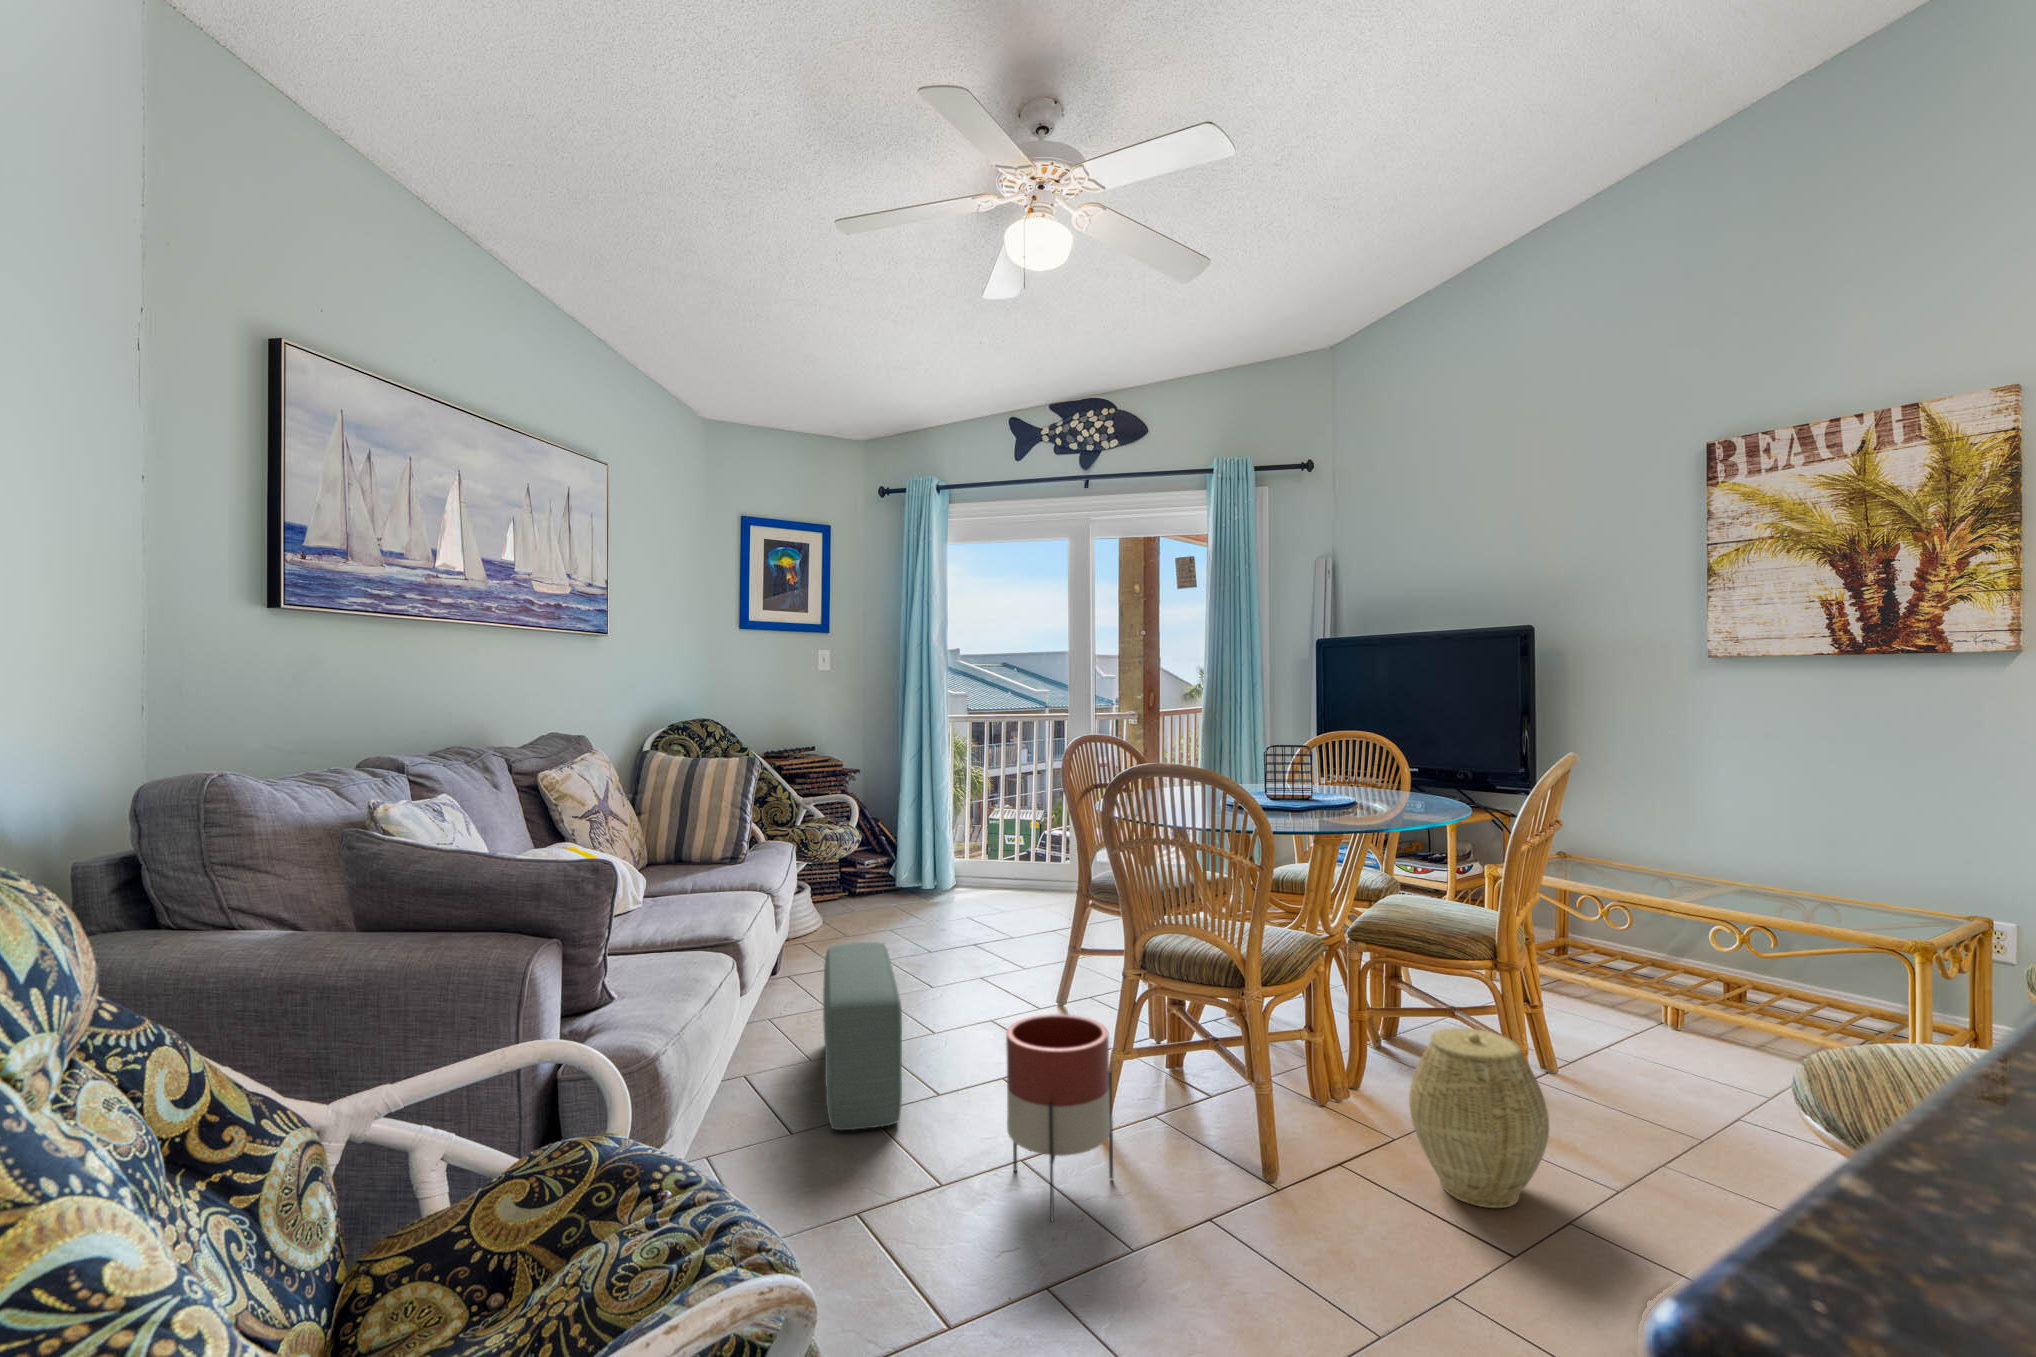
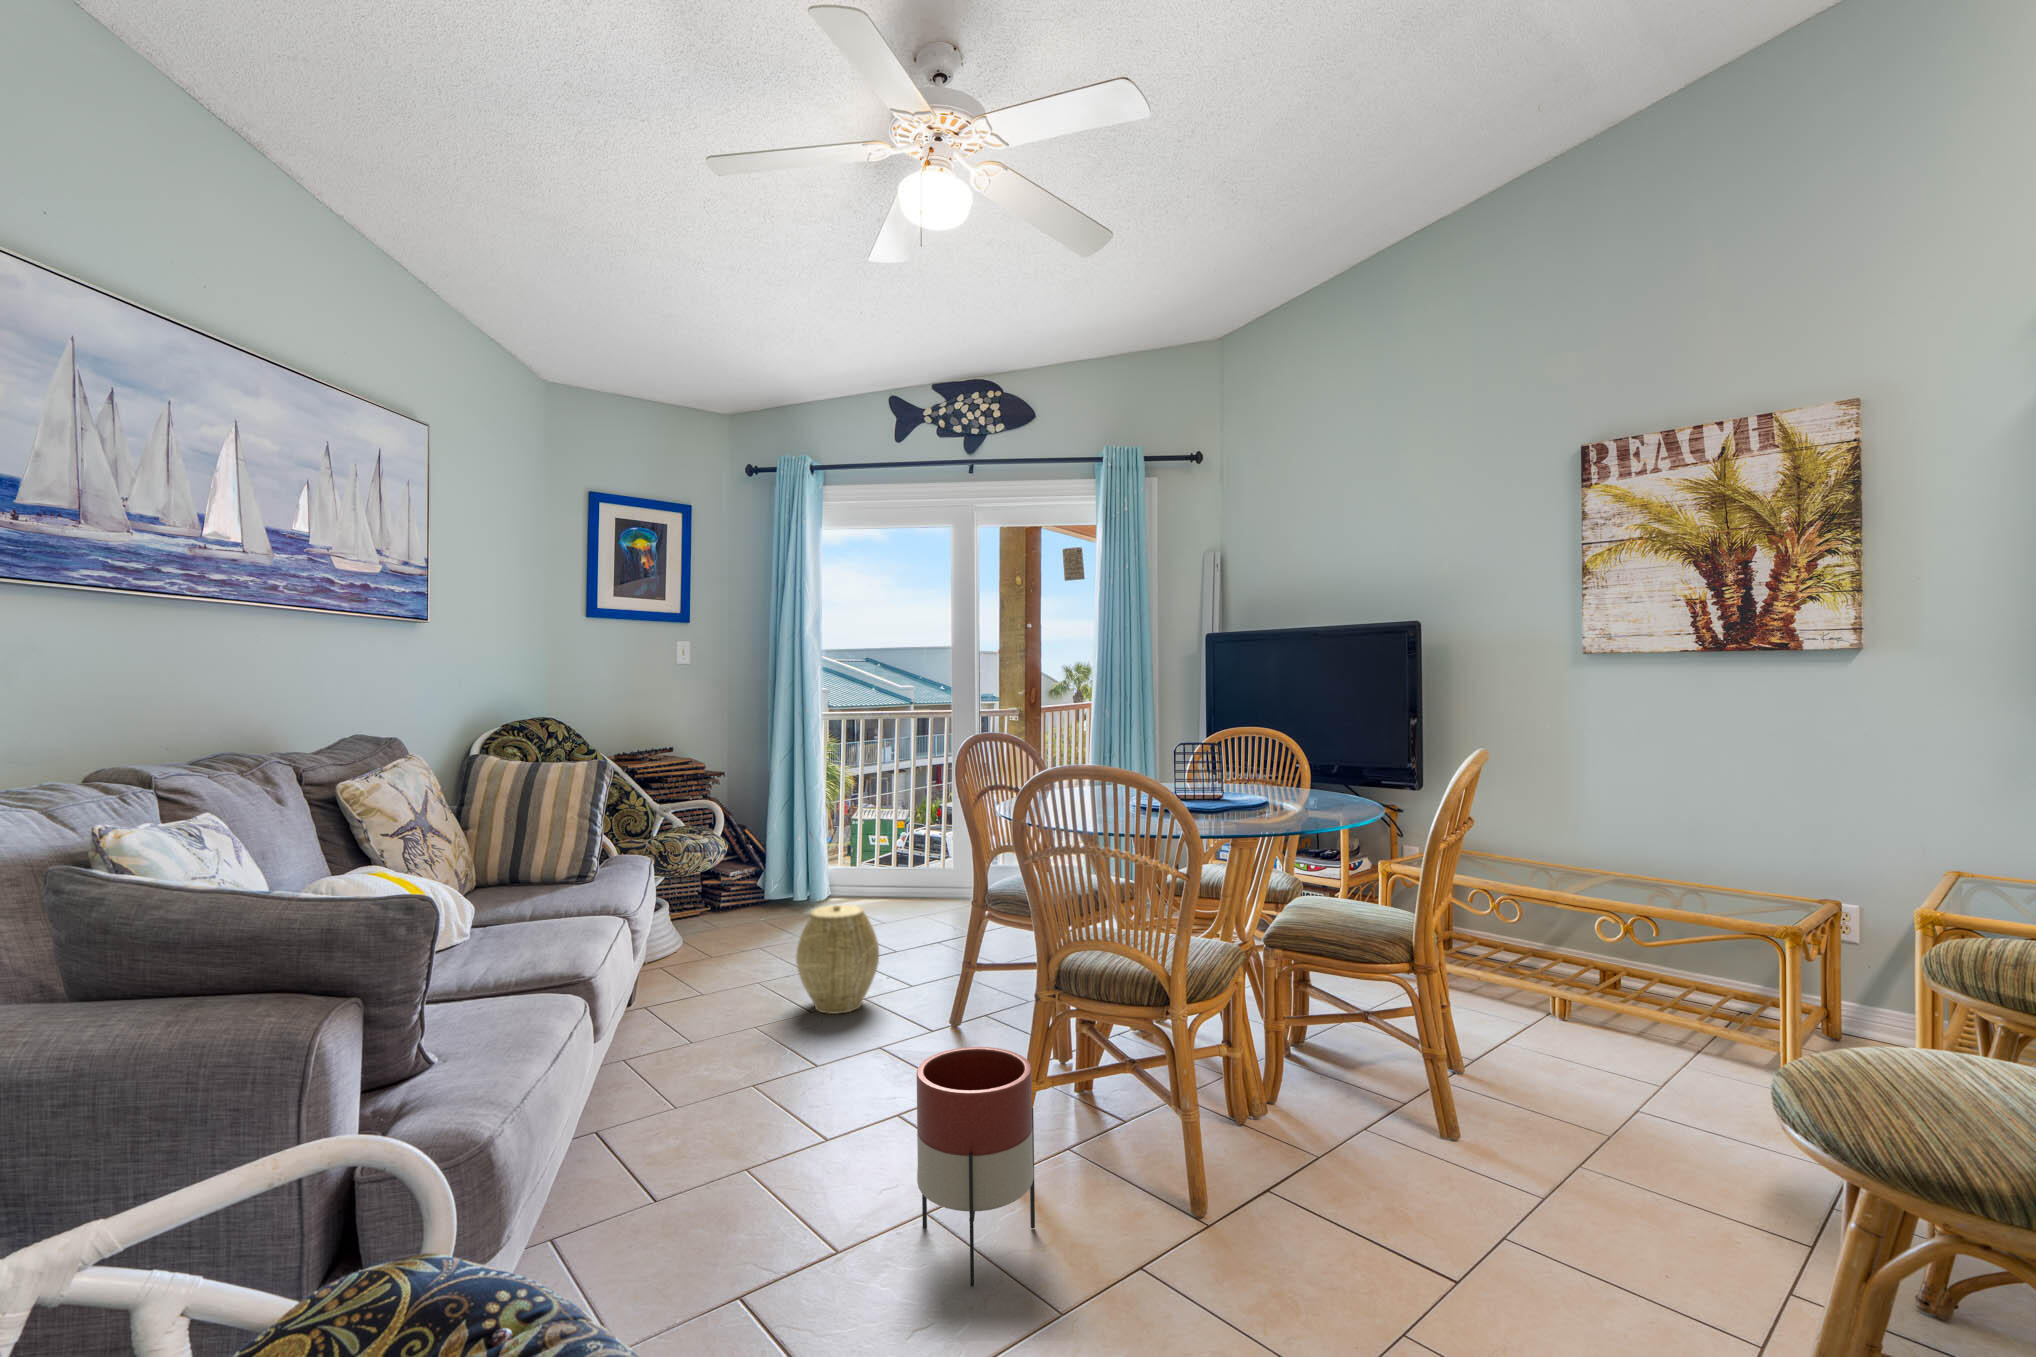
pouf: present [823,942,902,1130] -> none [695,969,790,1193]
woven basket: present [1409,1028,1549,1208] -> present [796,905,879,1014]

